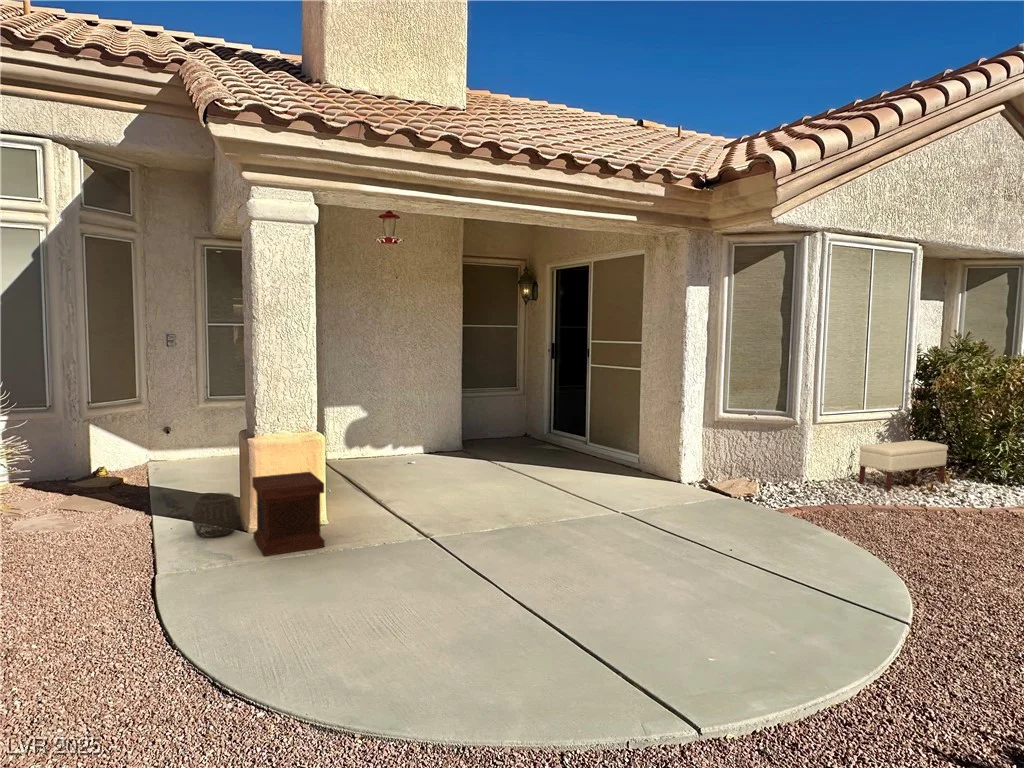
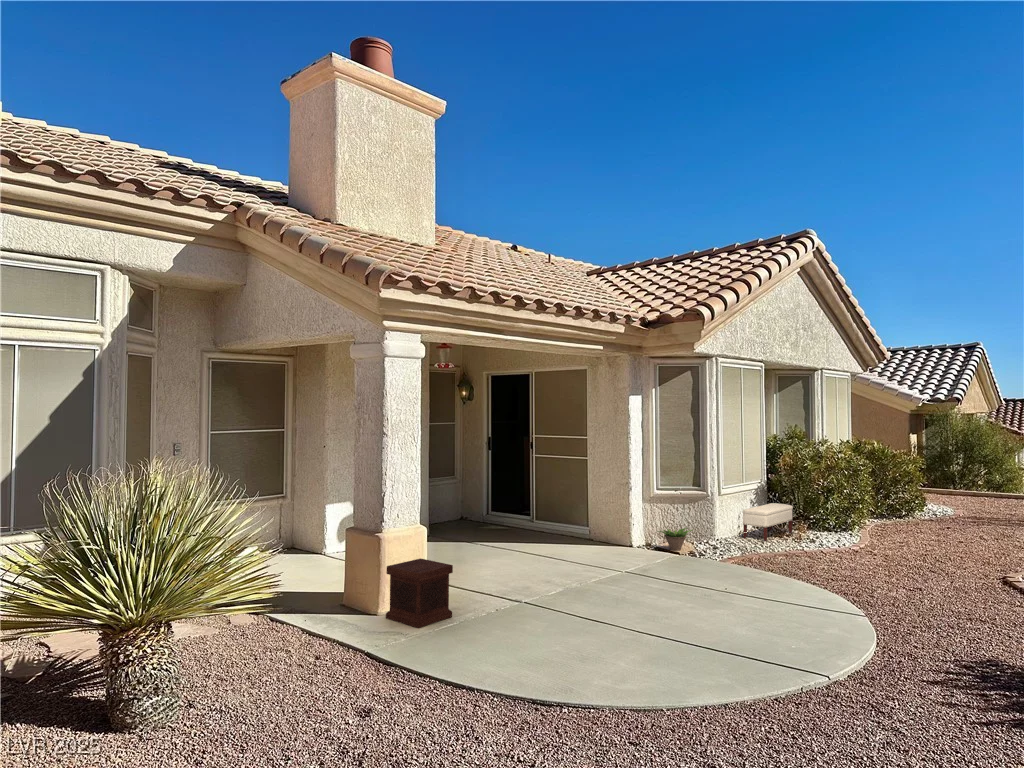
decorative plant: none [712,462,766,492] -> present [658,528,692,550]
woven basket: present [192,493,239,537] -> none [328,583,366,622]

